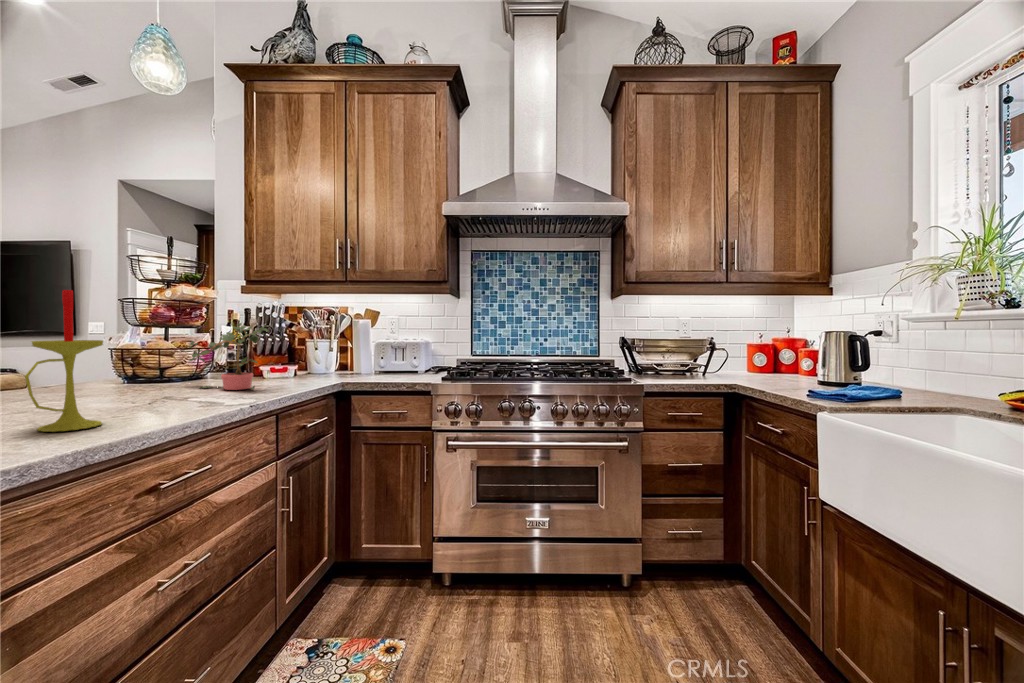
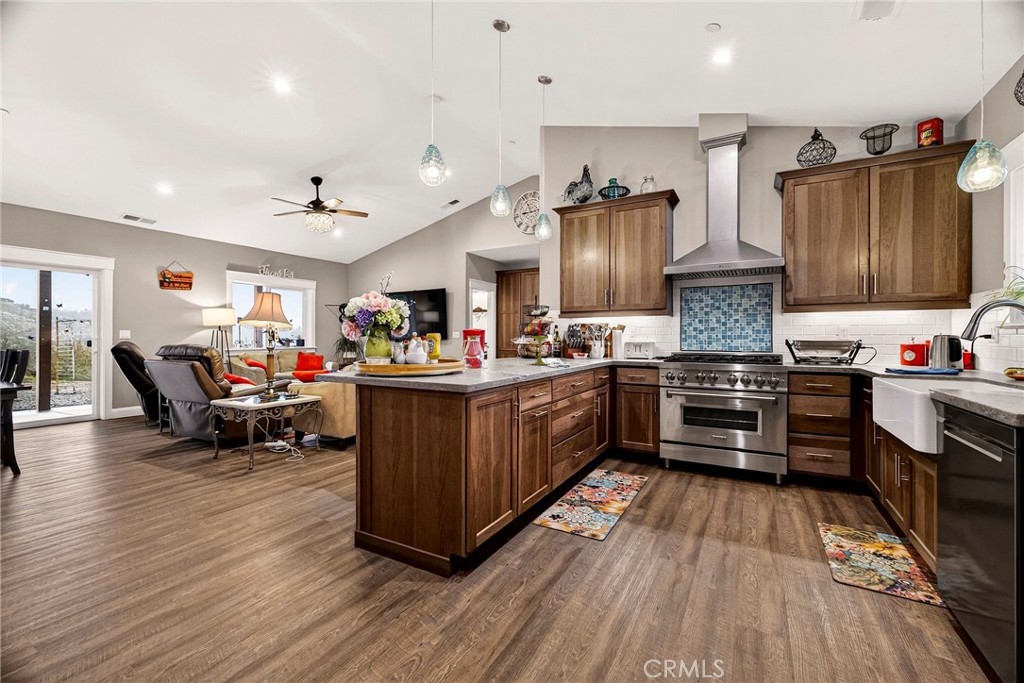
potted plant: present [189,323,268,390] -> none [551,331,587,360]

